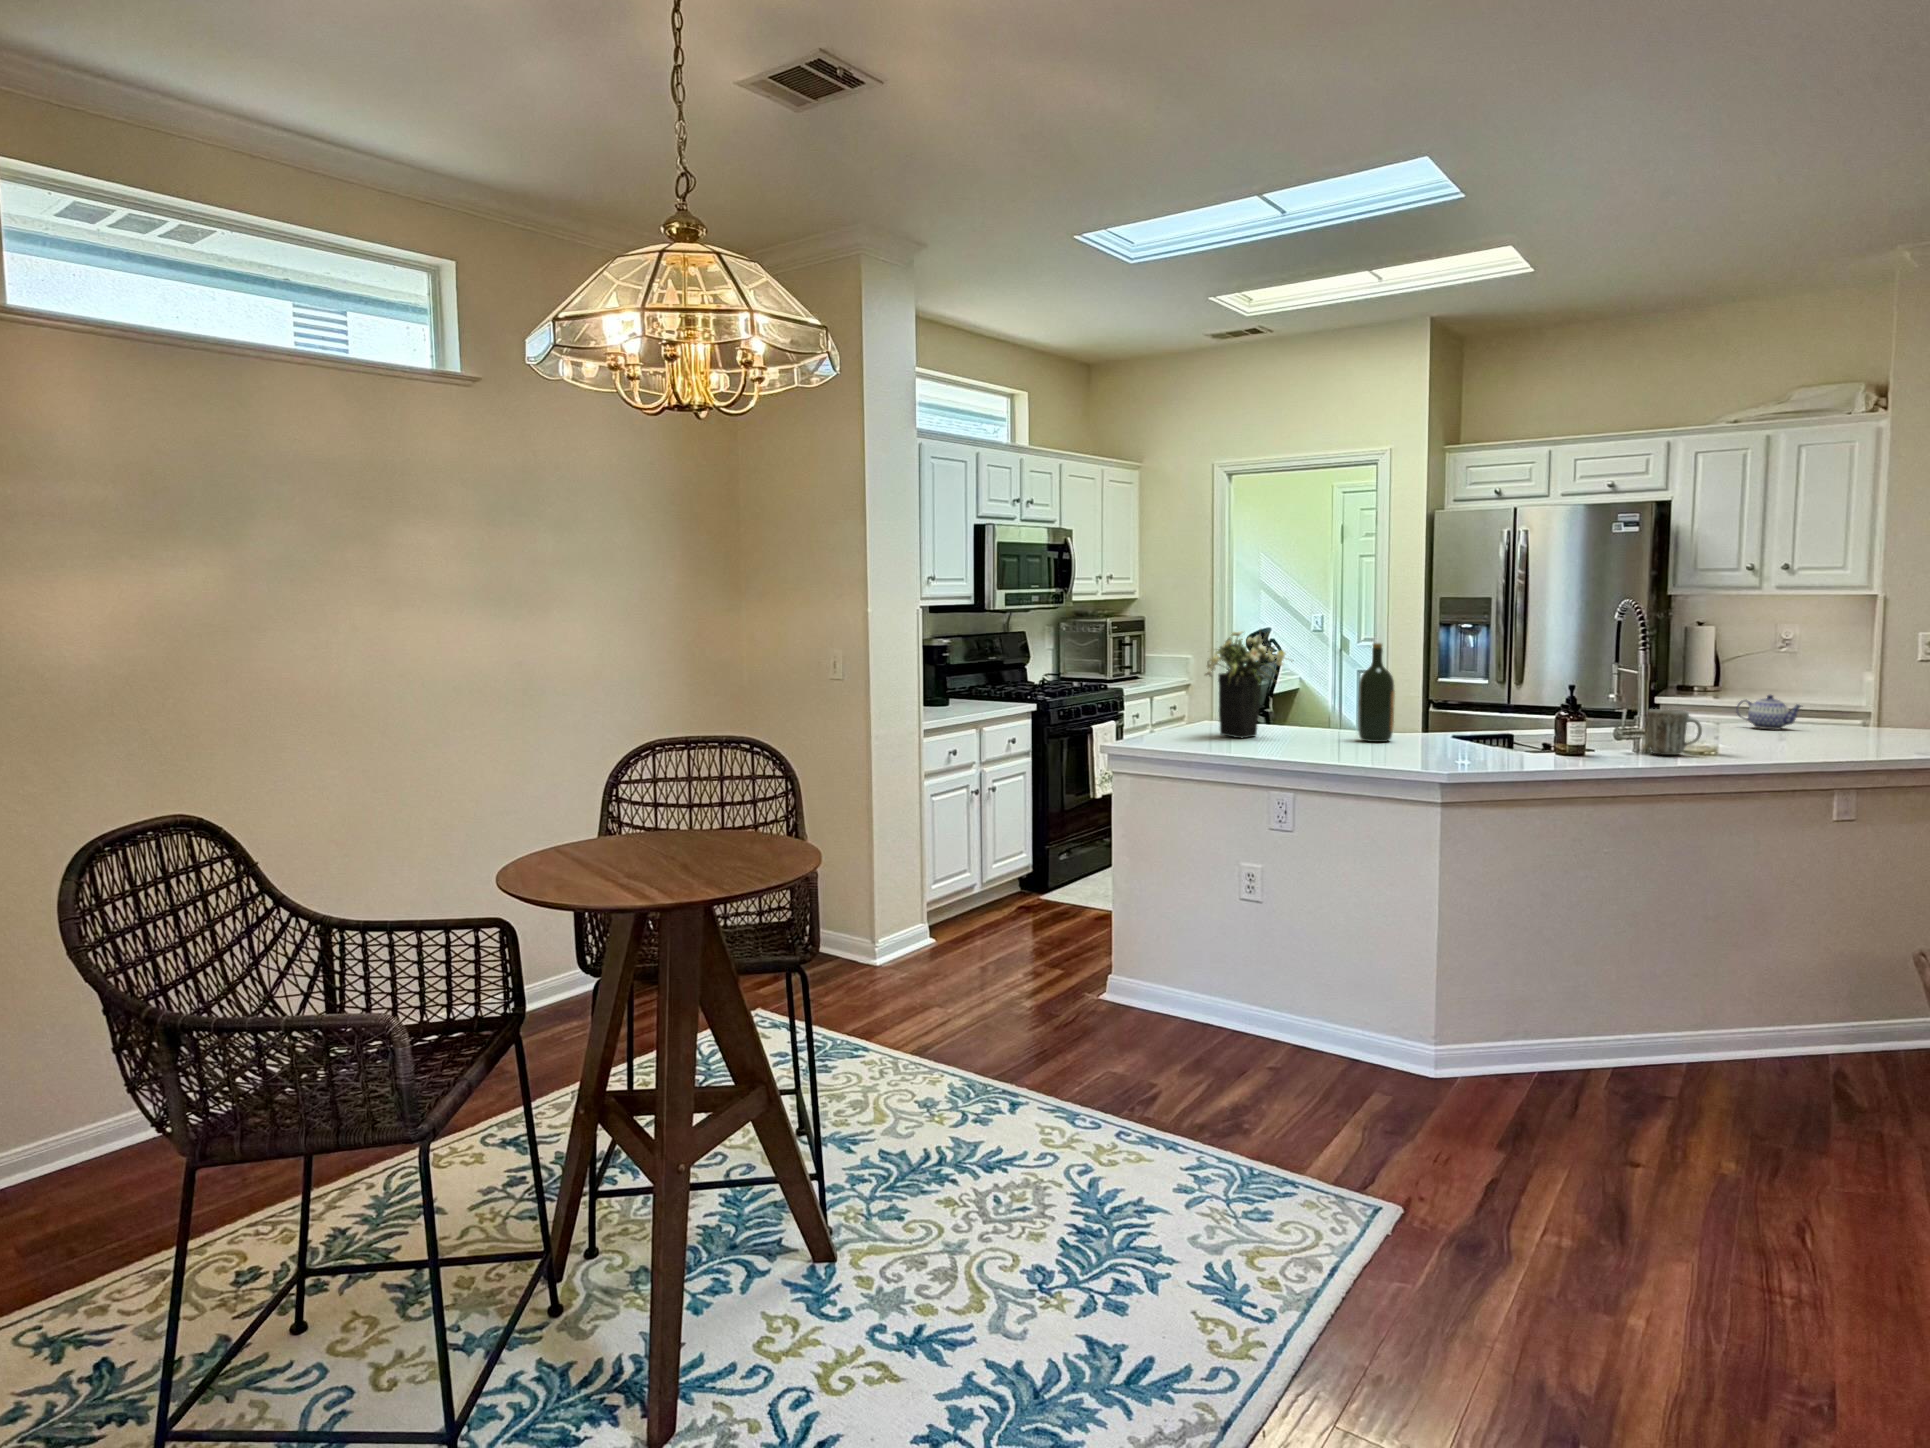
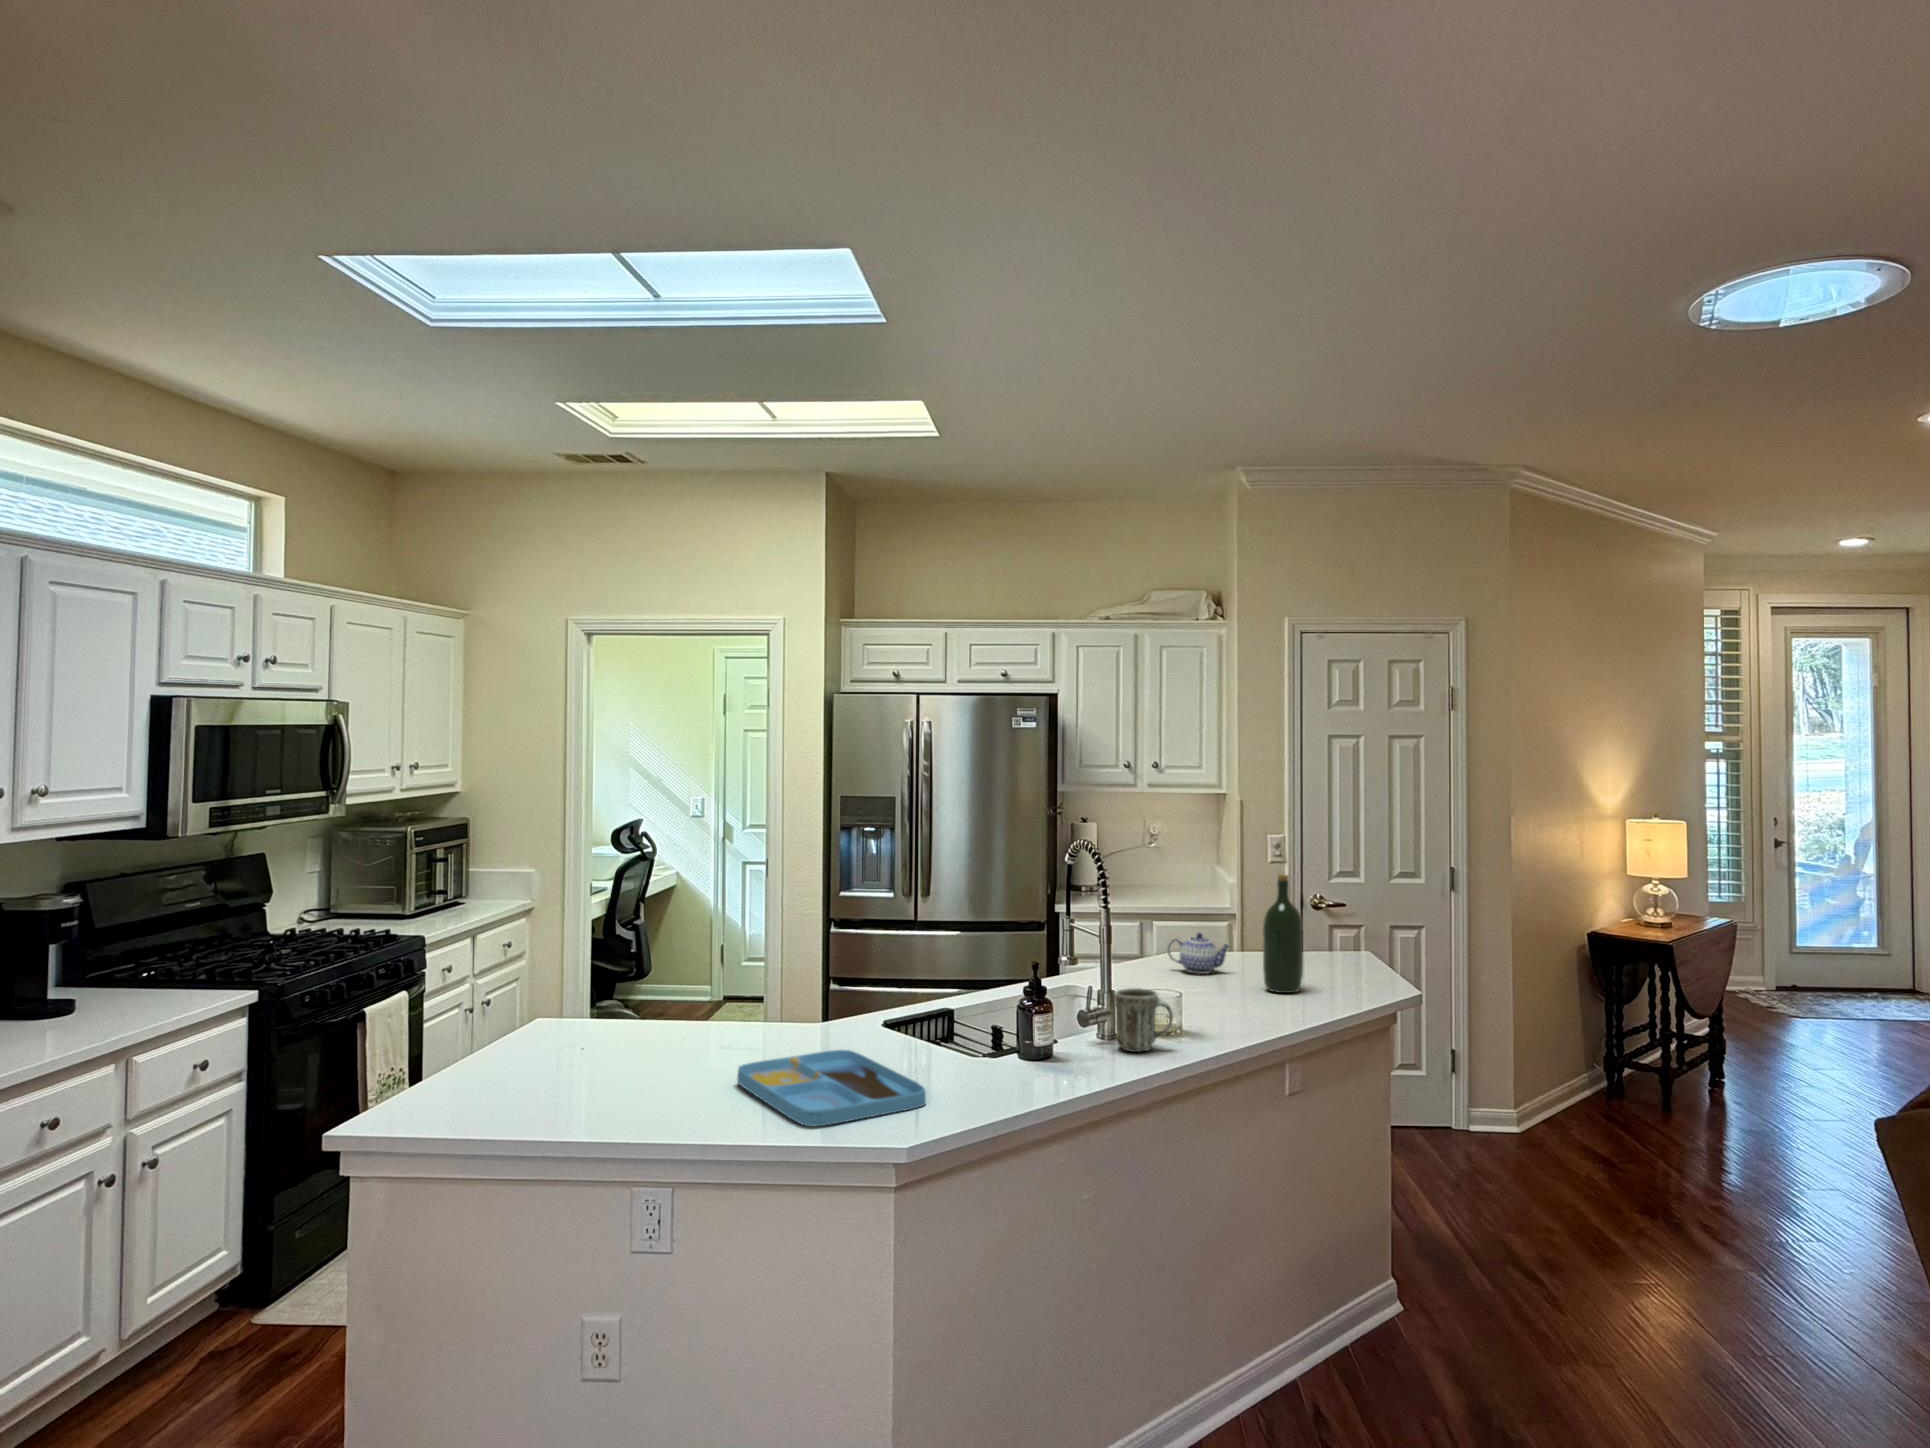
flower arrangement: present [1205,631,1292,738] -> none [524,890,668,1066]
wine bottle: present [1358,643,1395,742] -> present [1263,874,1303,993]
tray: none [1341,736,1475,764] -> present [737,1050,926,1126]

